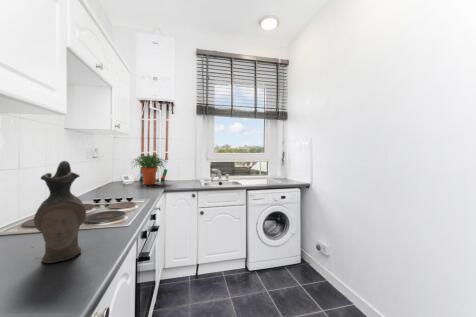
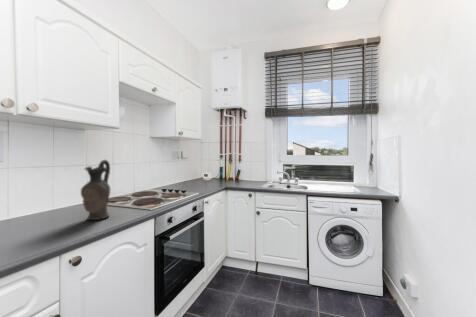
potted plant: present [135,155,164,185] -> none [206,156,236,183]

